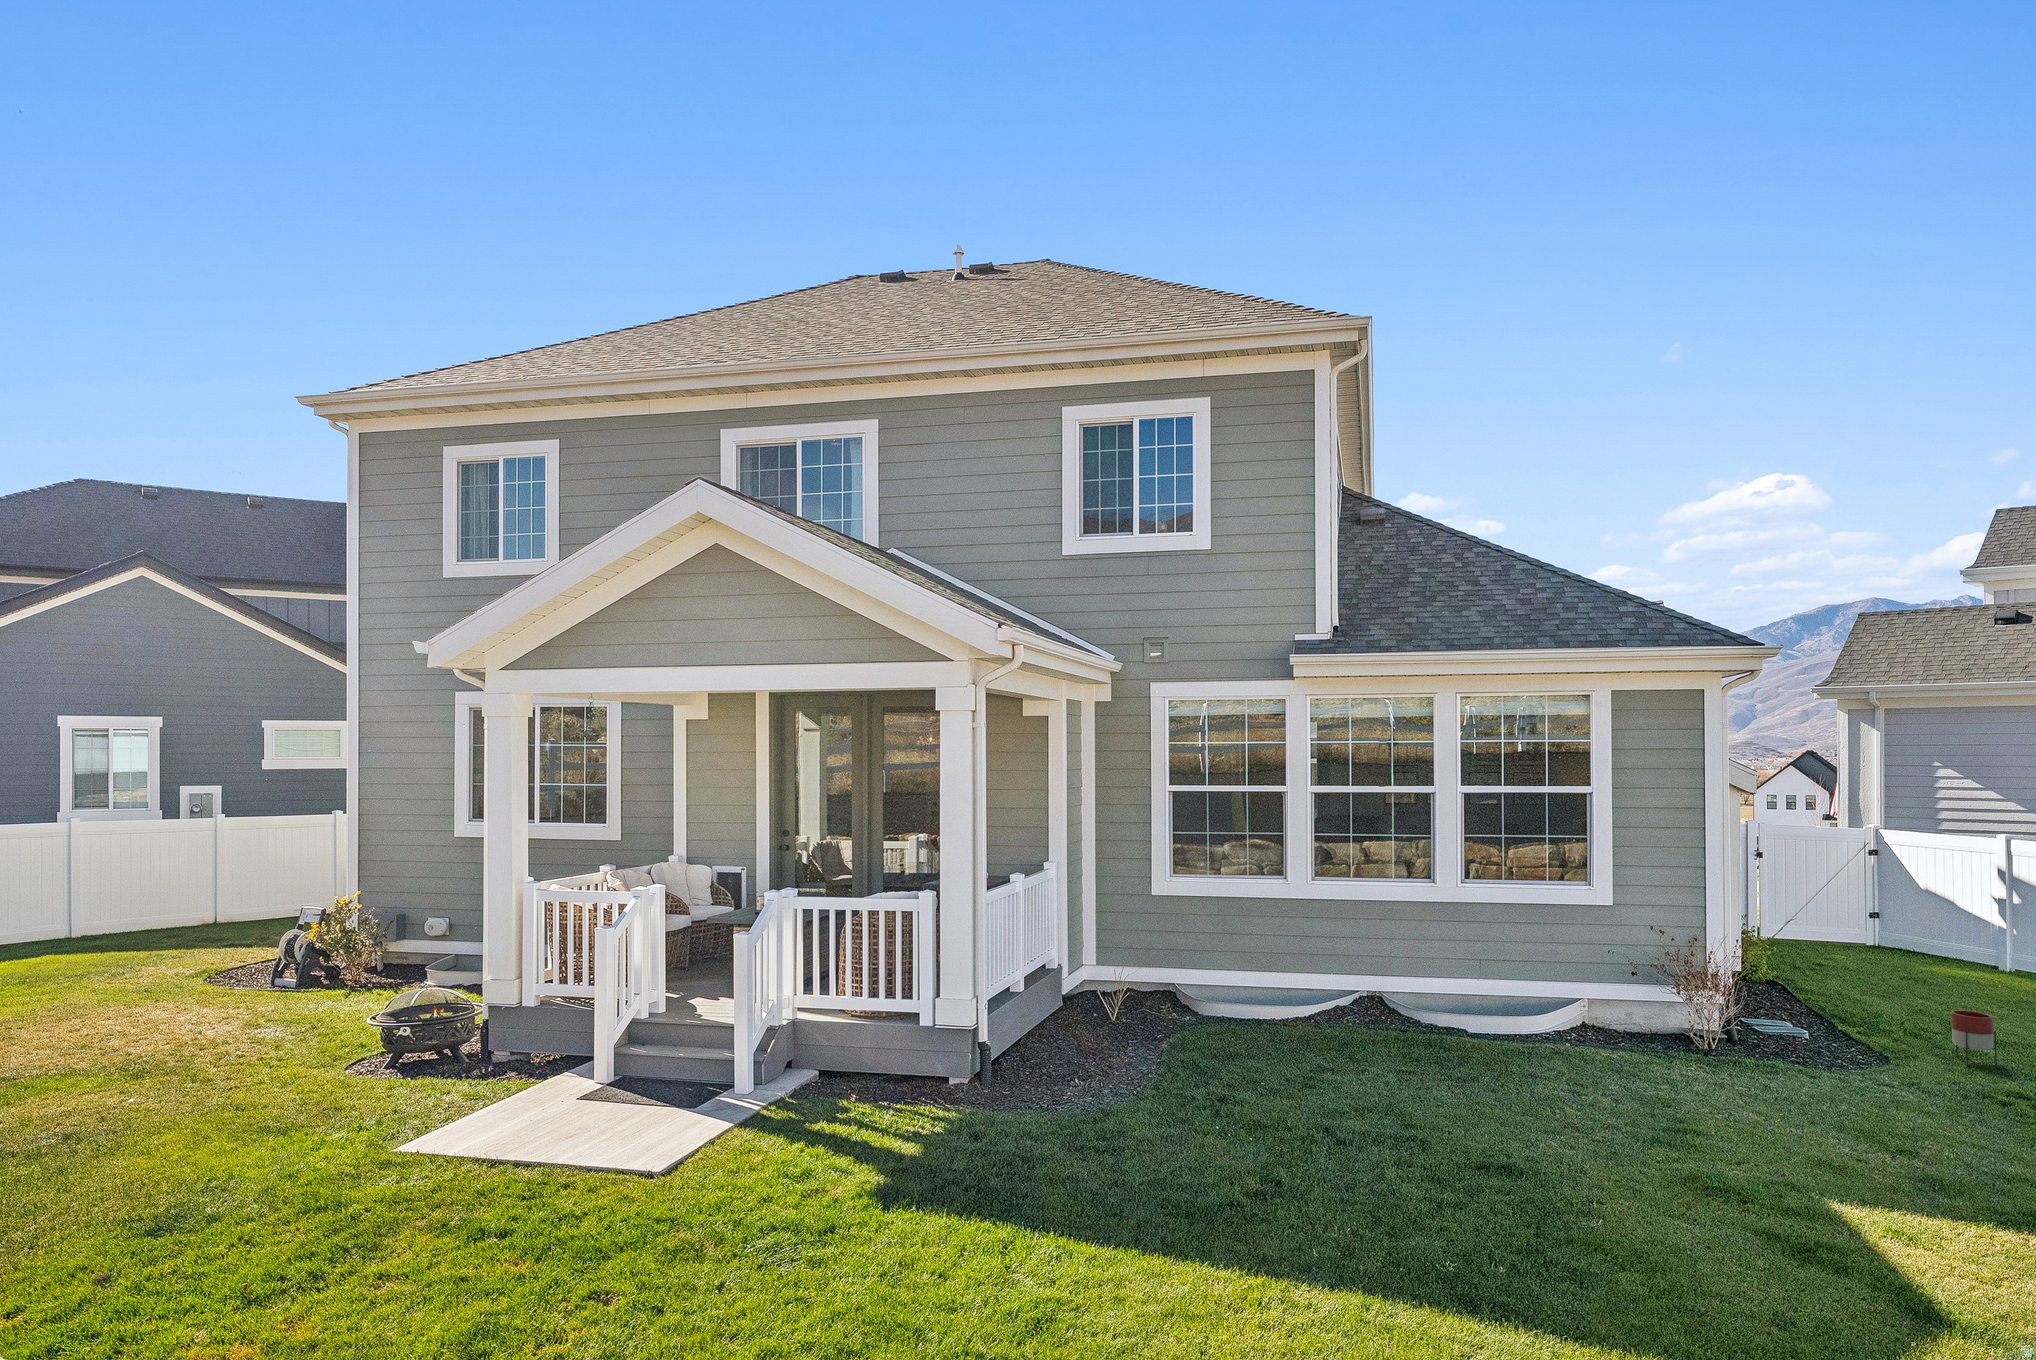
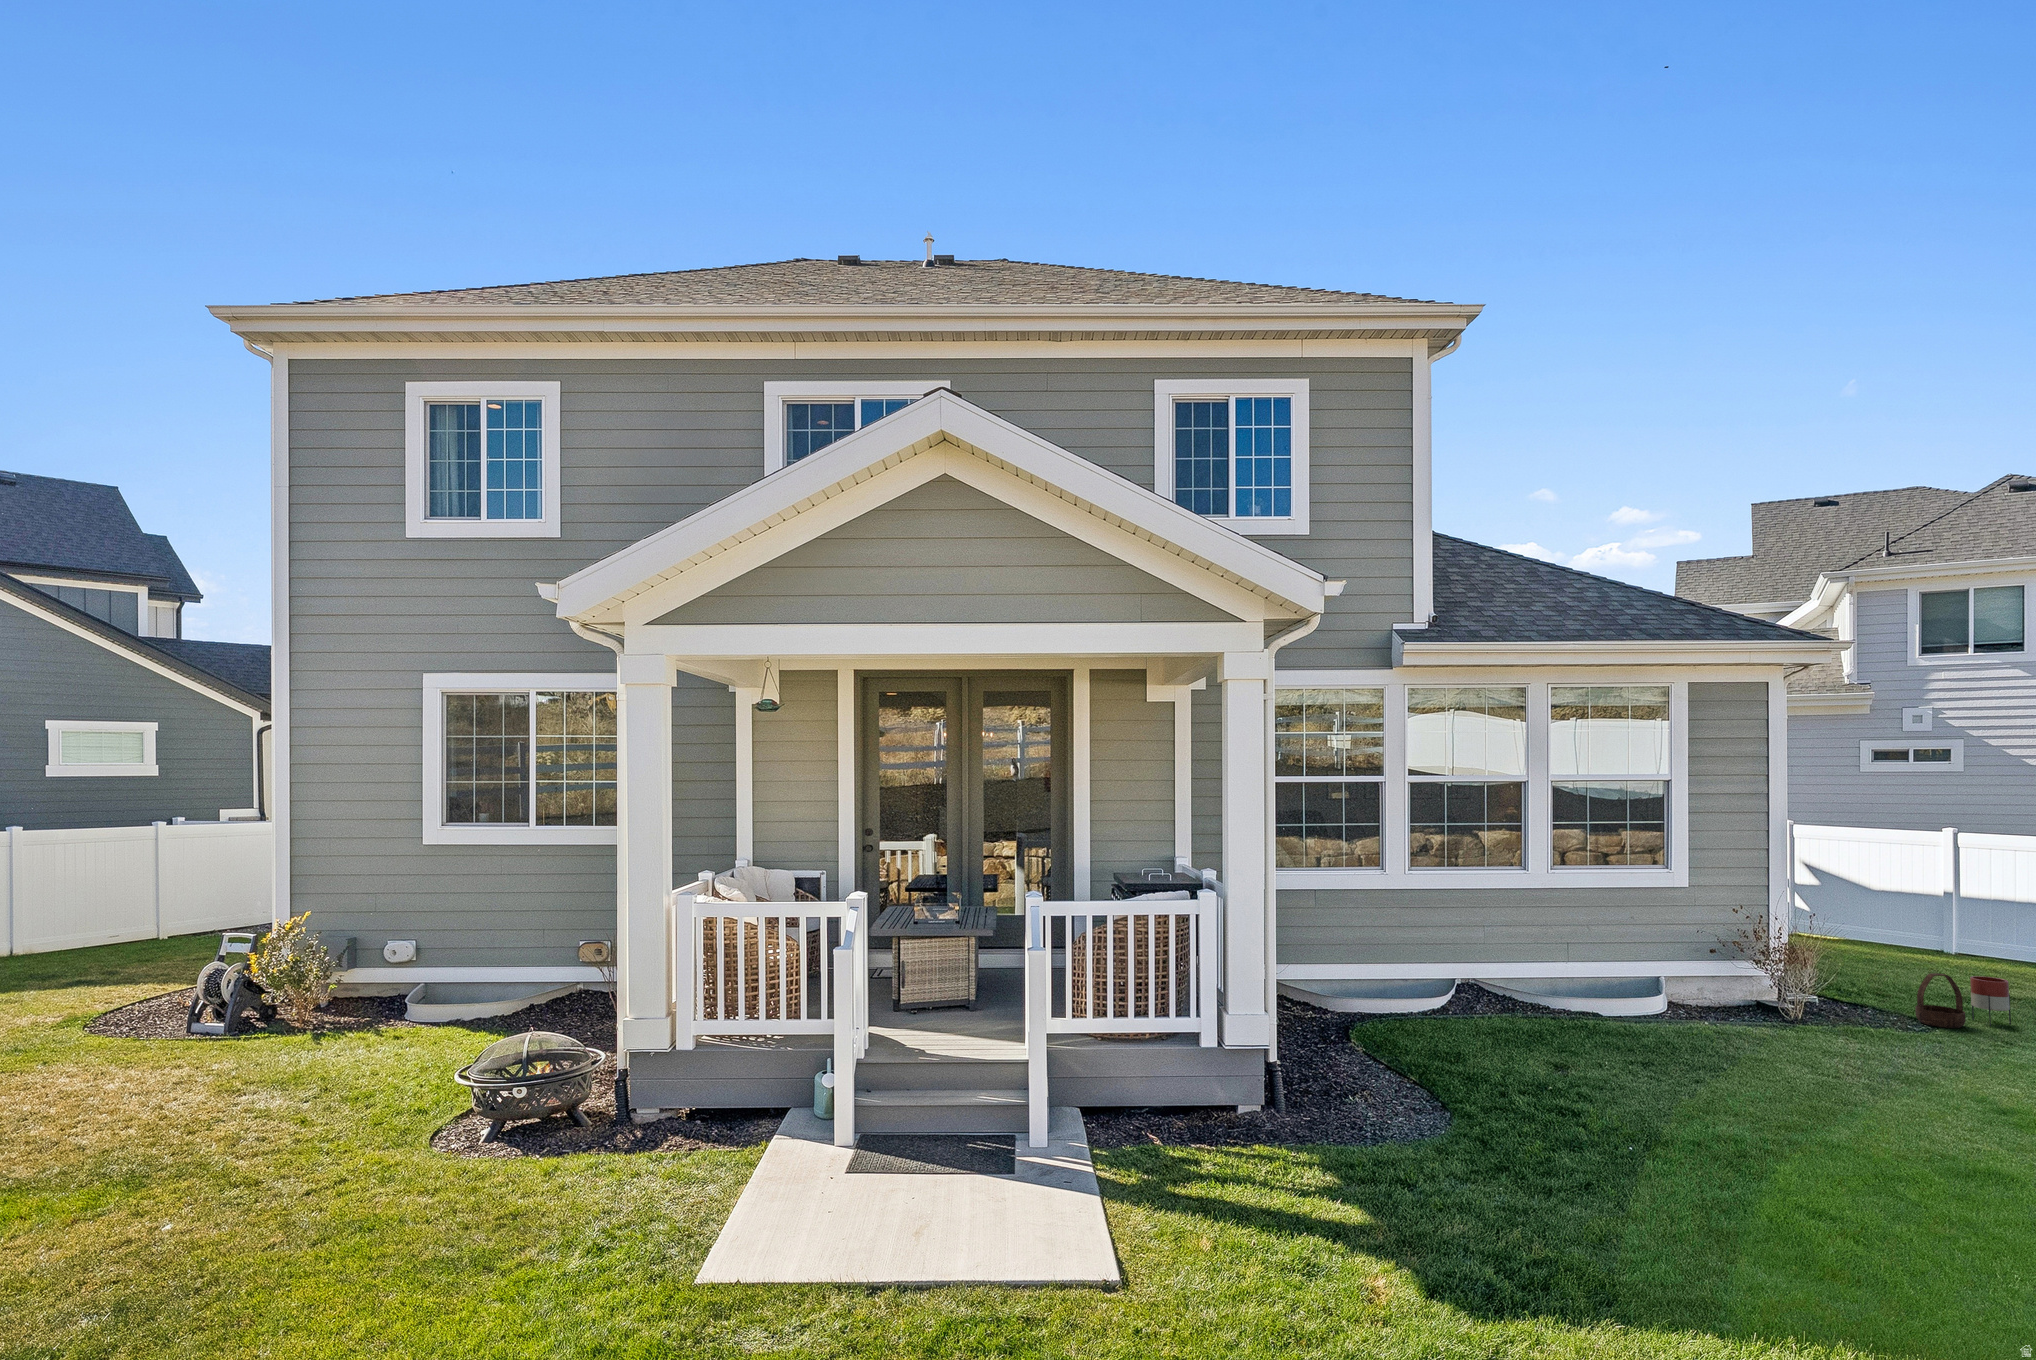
basket: none [1880,1005,1934,1065] -> present [1915,973,1966,1028]

